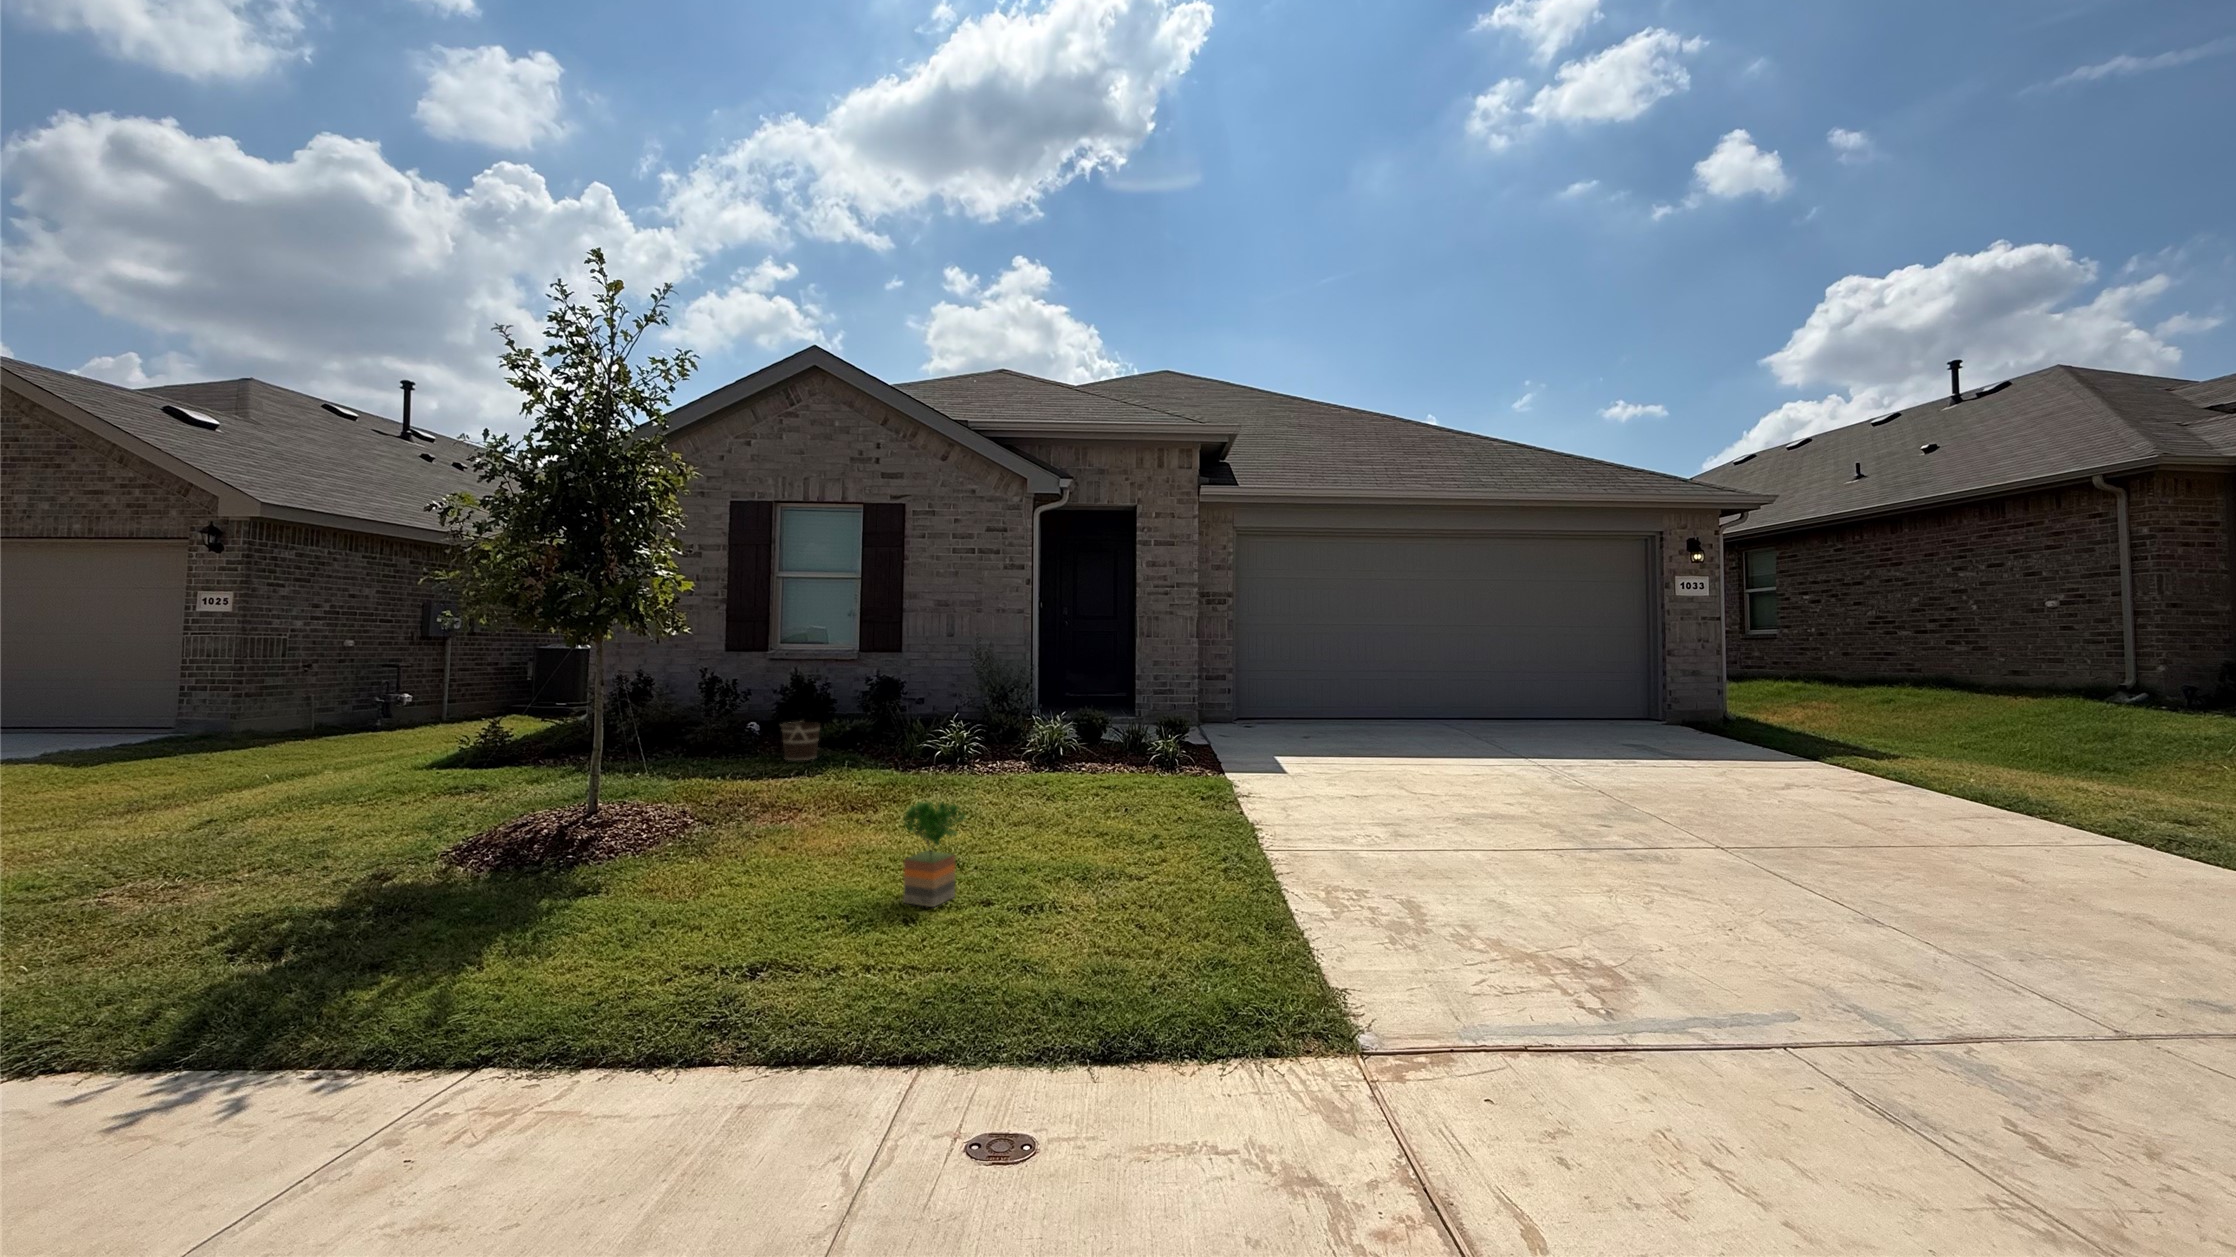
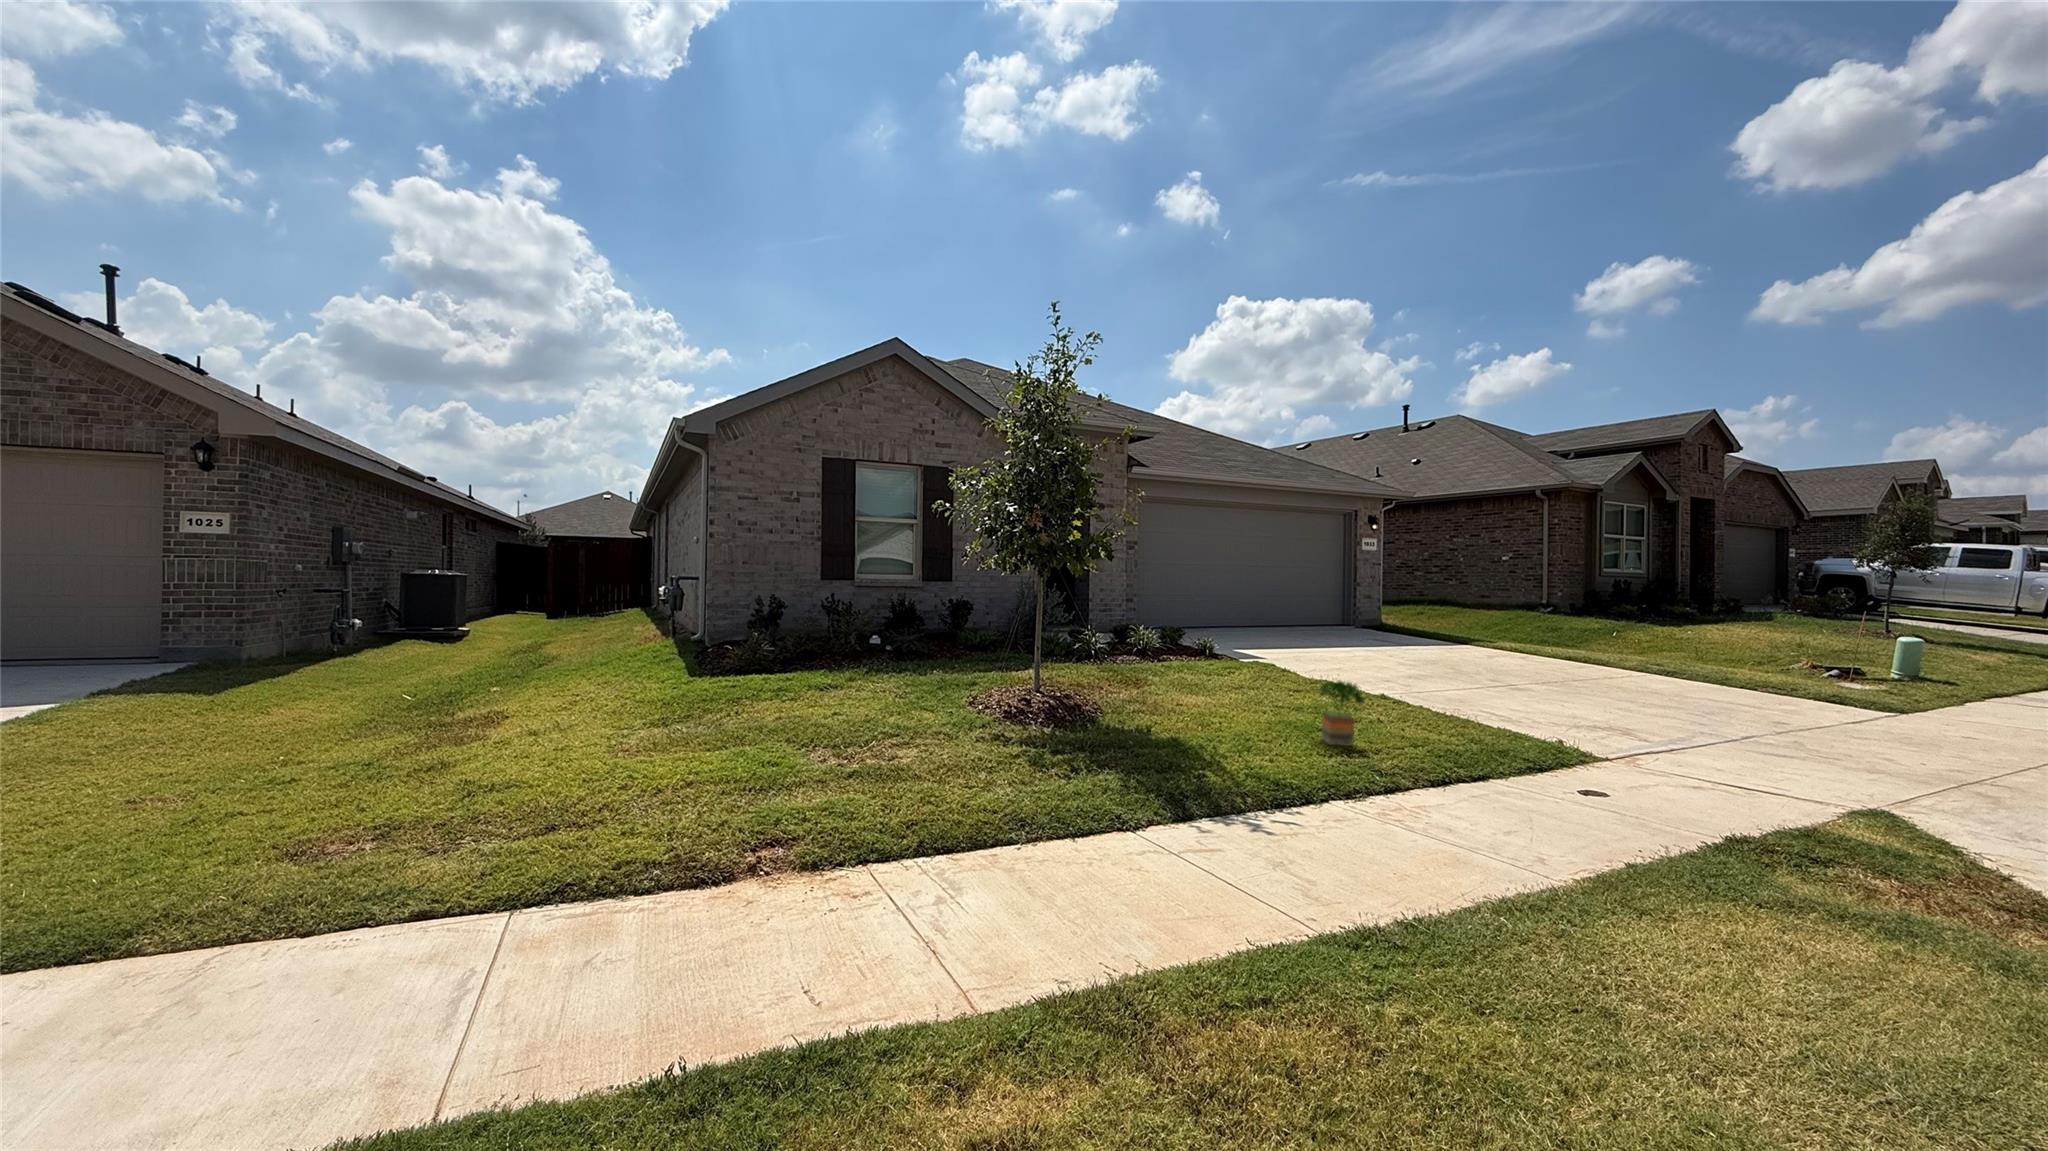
bucket: present [781,721,820,760] -> none [943,633,971,663]

